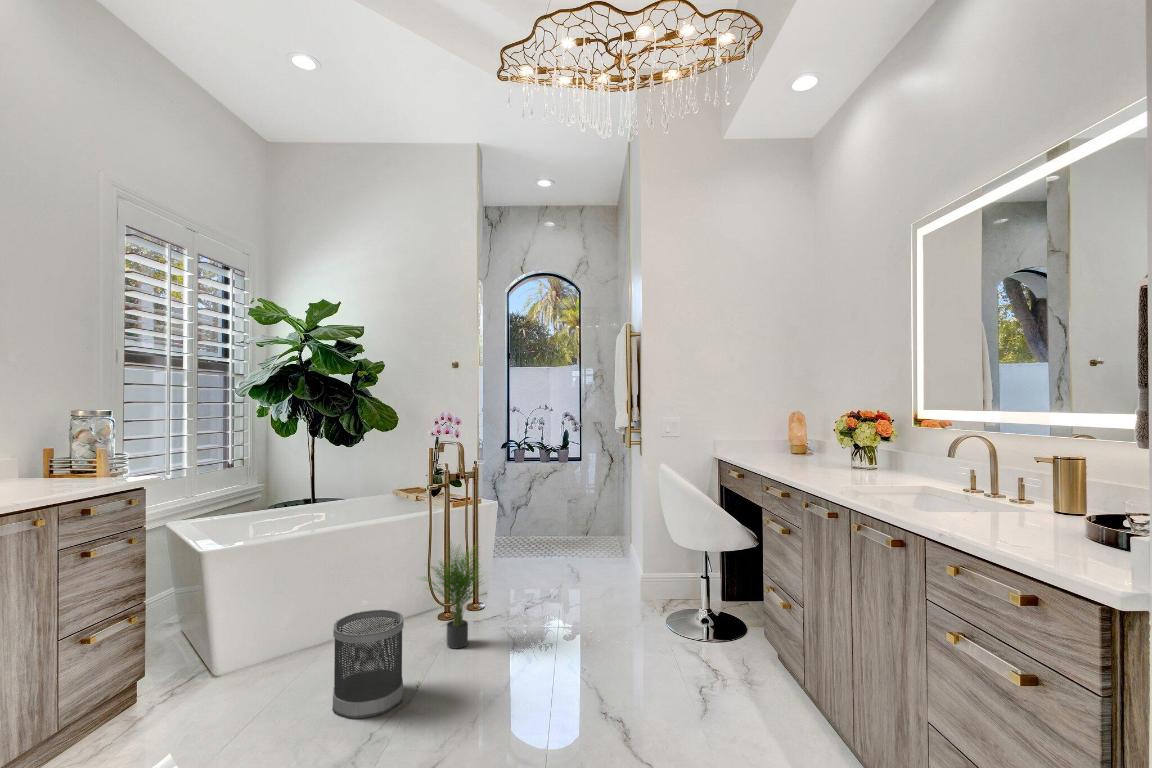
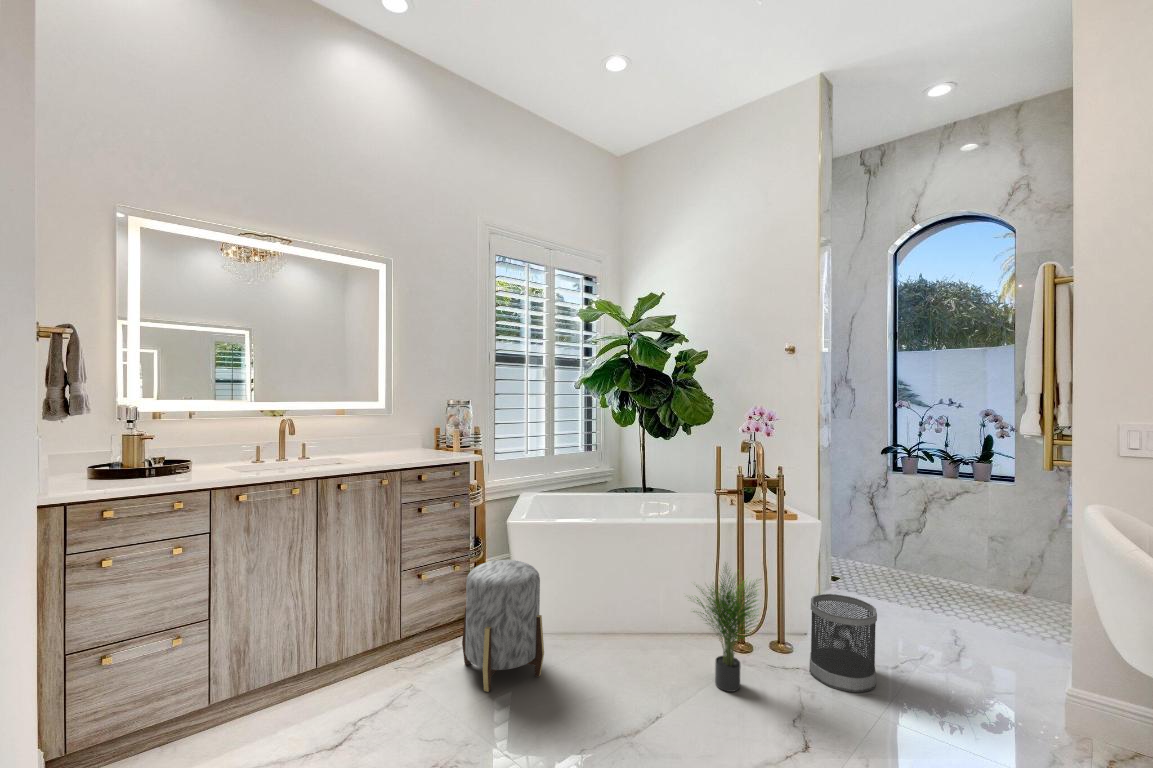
stool: none [168,585,285,736] -> present [462,560,544,692]
wastebasket: present [333,610,404,719] -> present [809,594,877,693]

